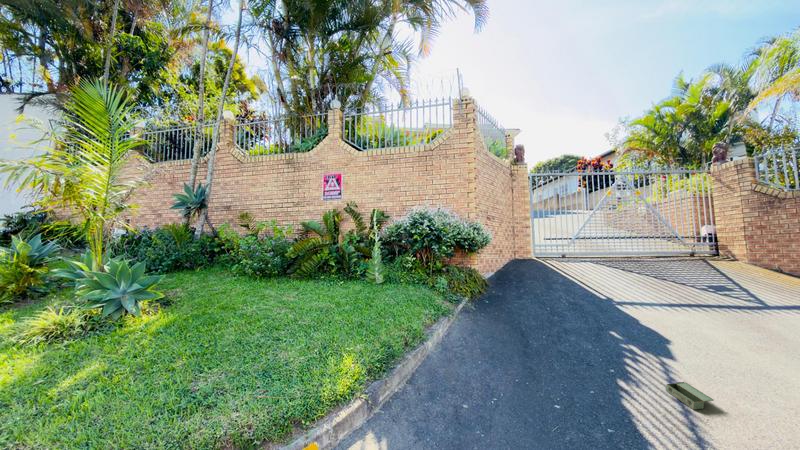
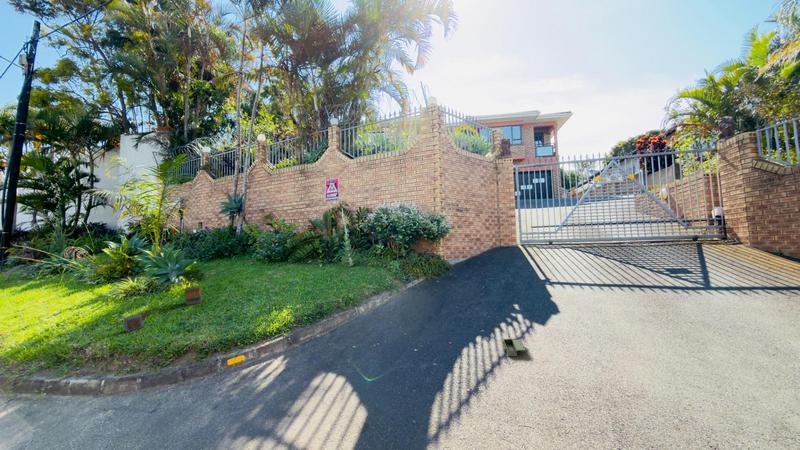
potted tree: none [177,294,222,355] -> present [179,269,204,305]
watering can: none [90,376,154,425] -> present [116,310,150,332]

